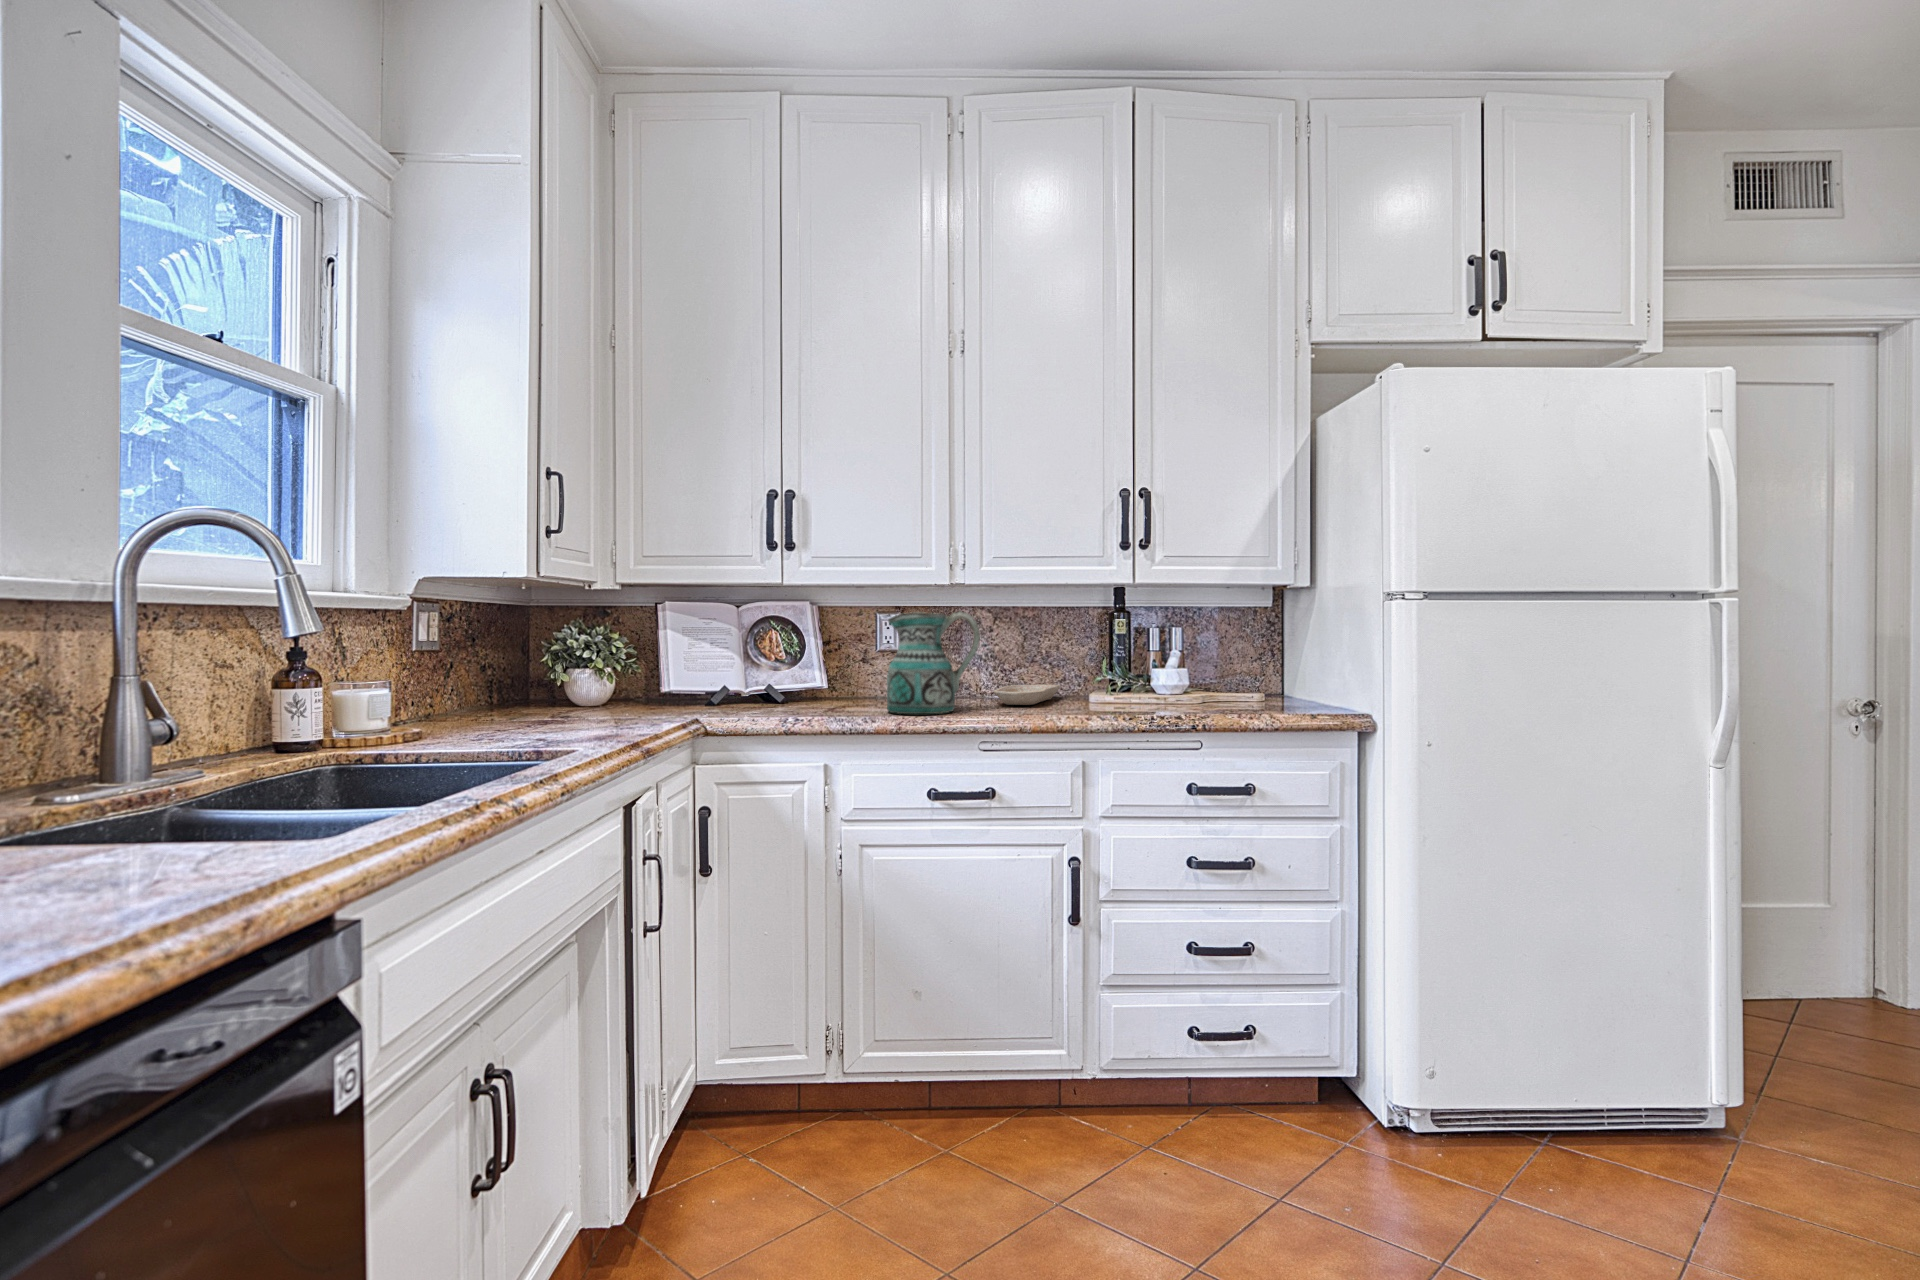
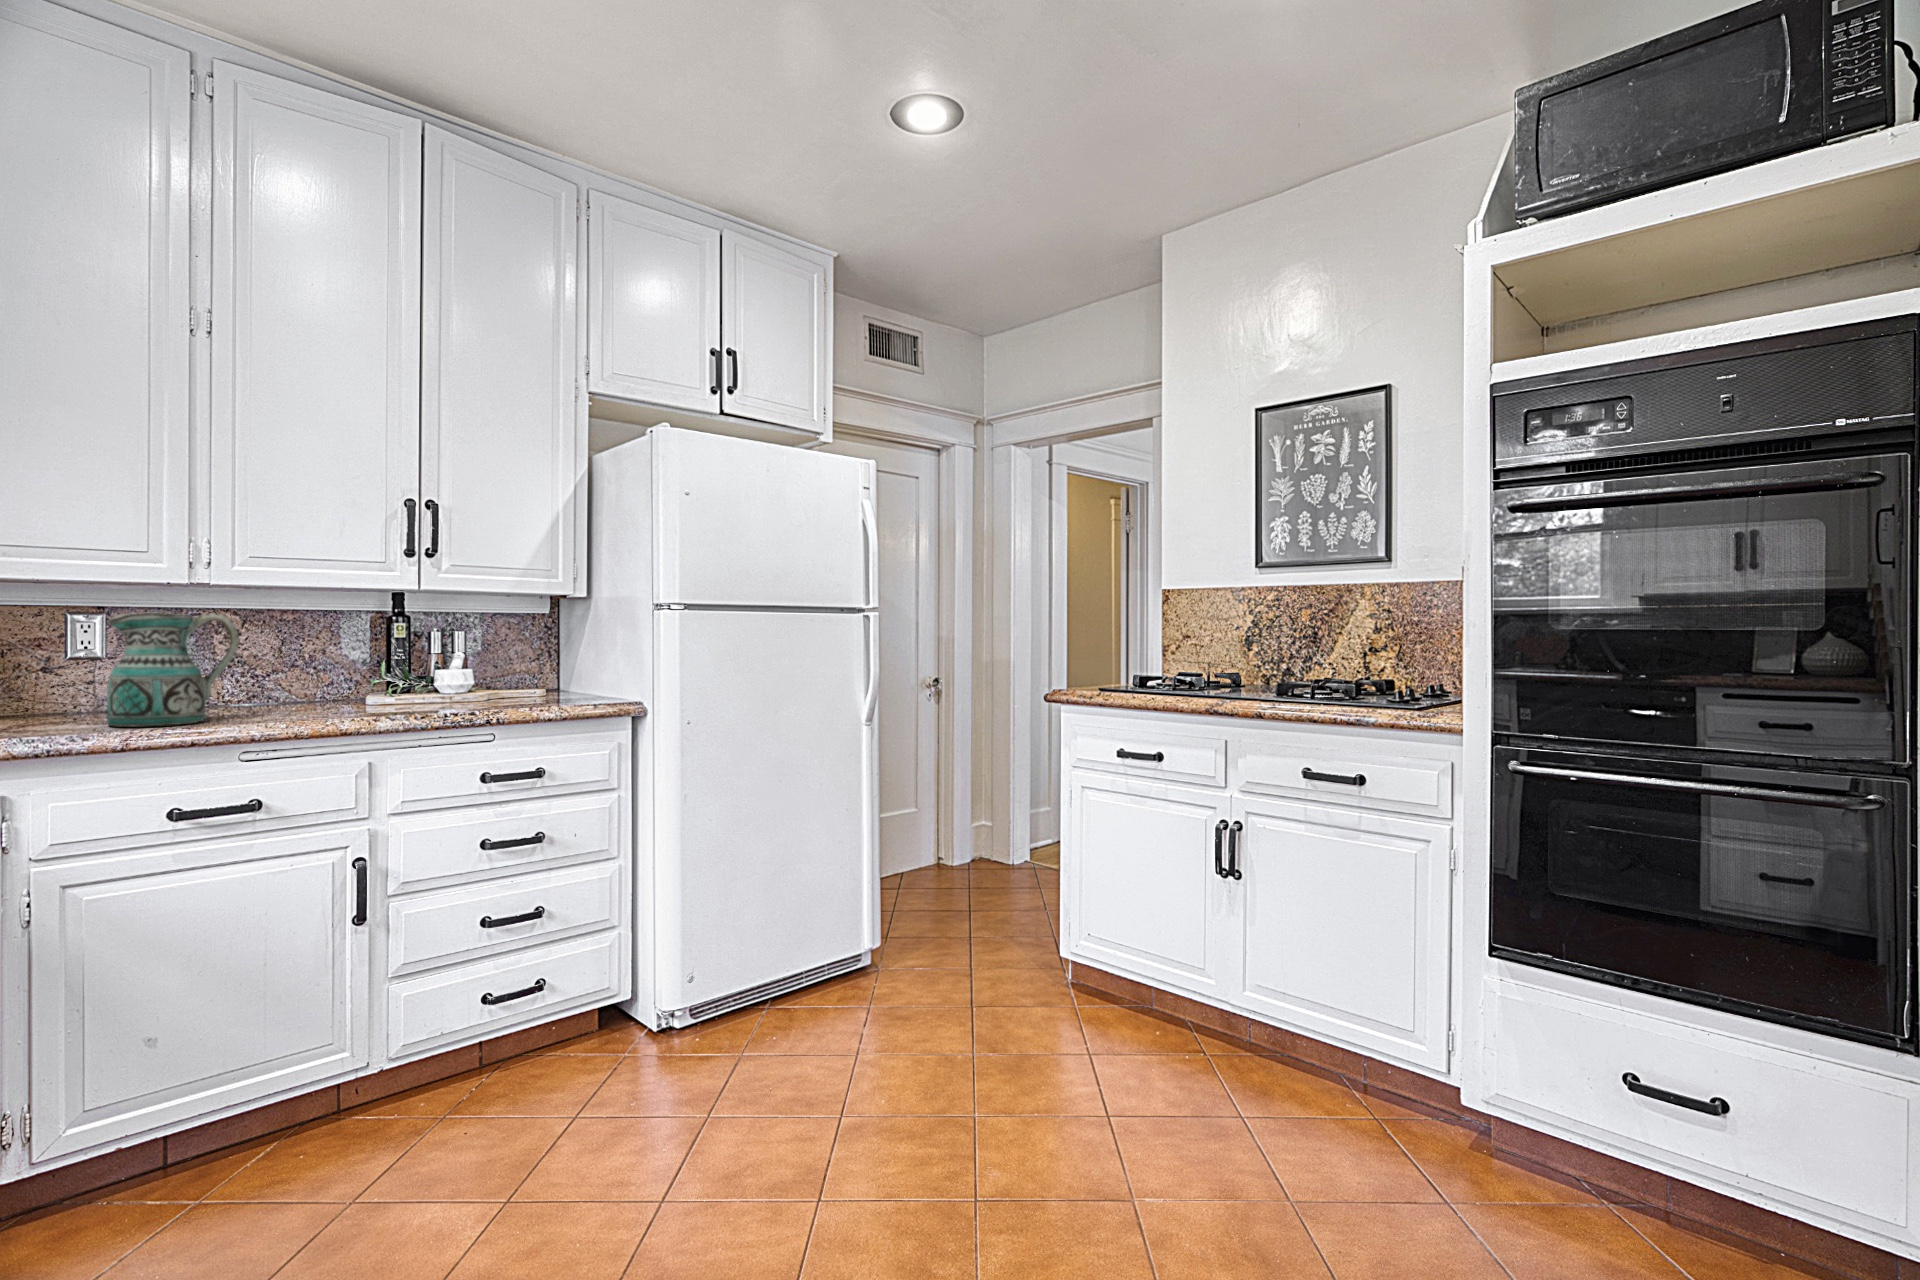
tray: present [994,684,1061,705] -> none [252,690,330,712]

